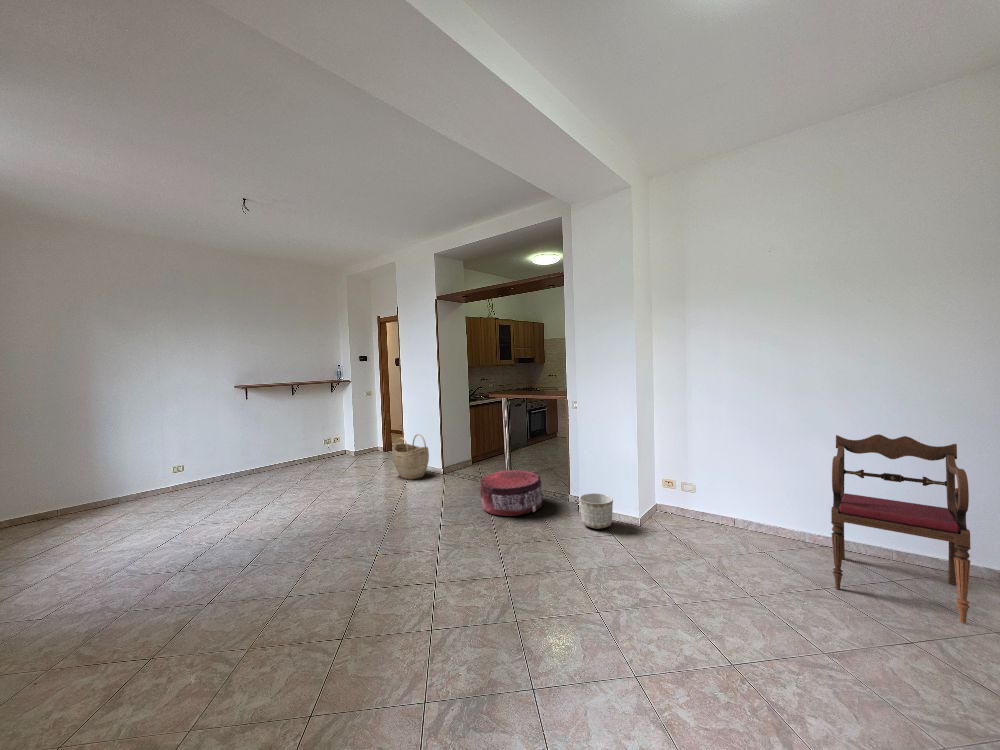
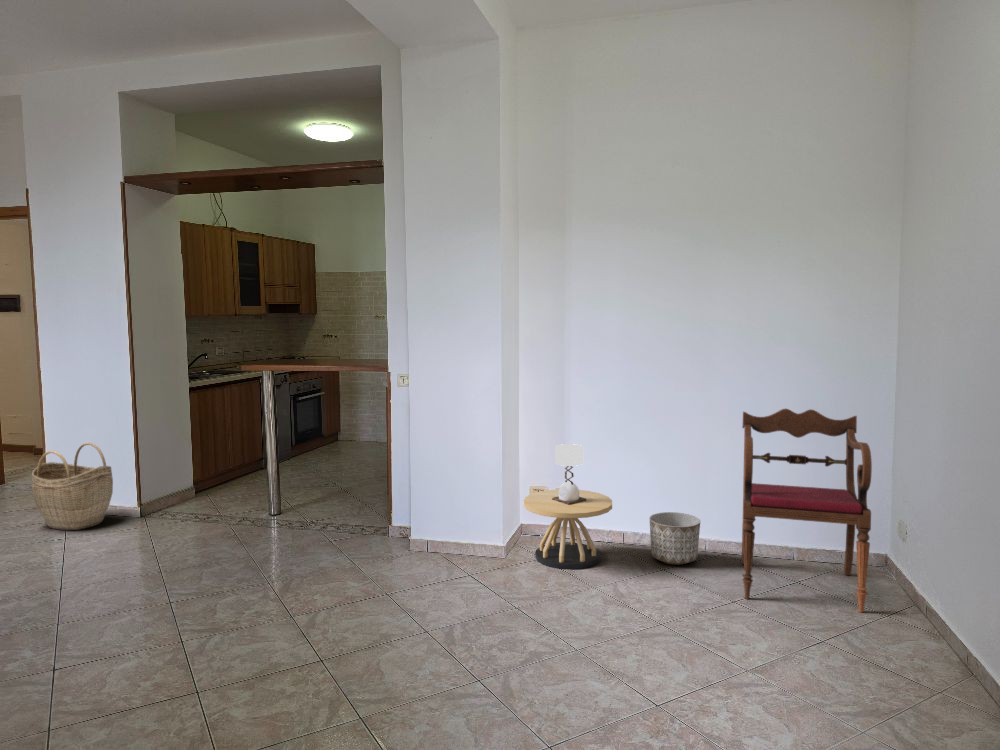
side table: none [653,452,721,542] -> present [524,444,612,569]
pouf: present [480,470,544,516] -> none [236,491,352,570]
planter: present [580,493,613,529] -> present [649,512,700,565]

